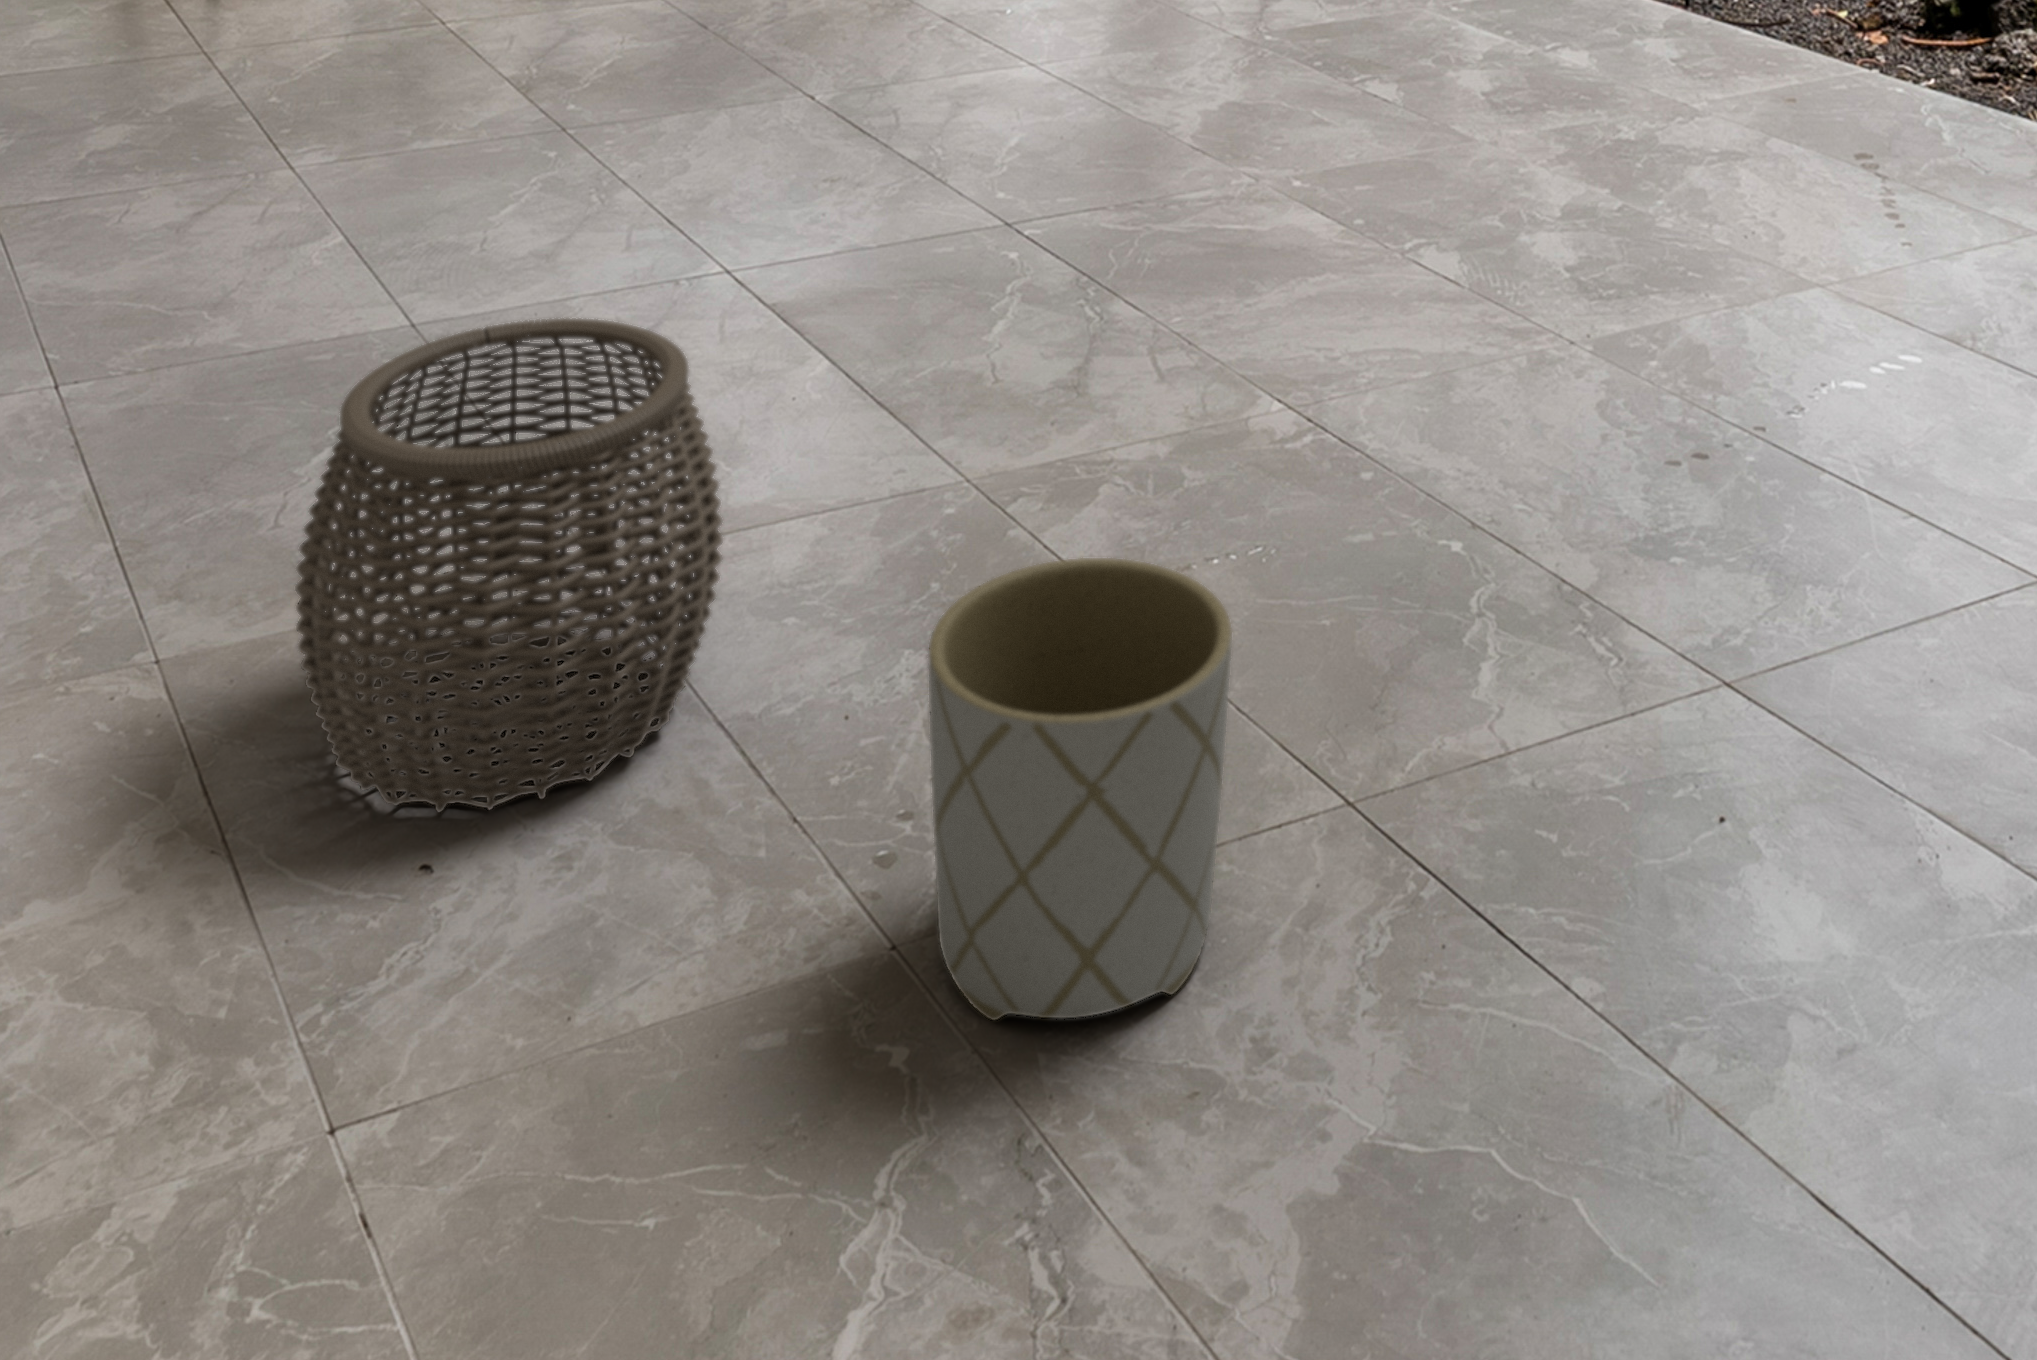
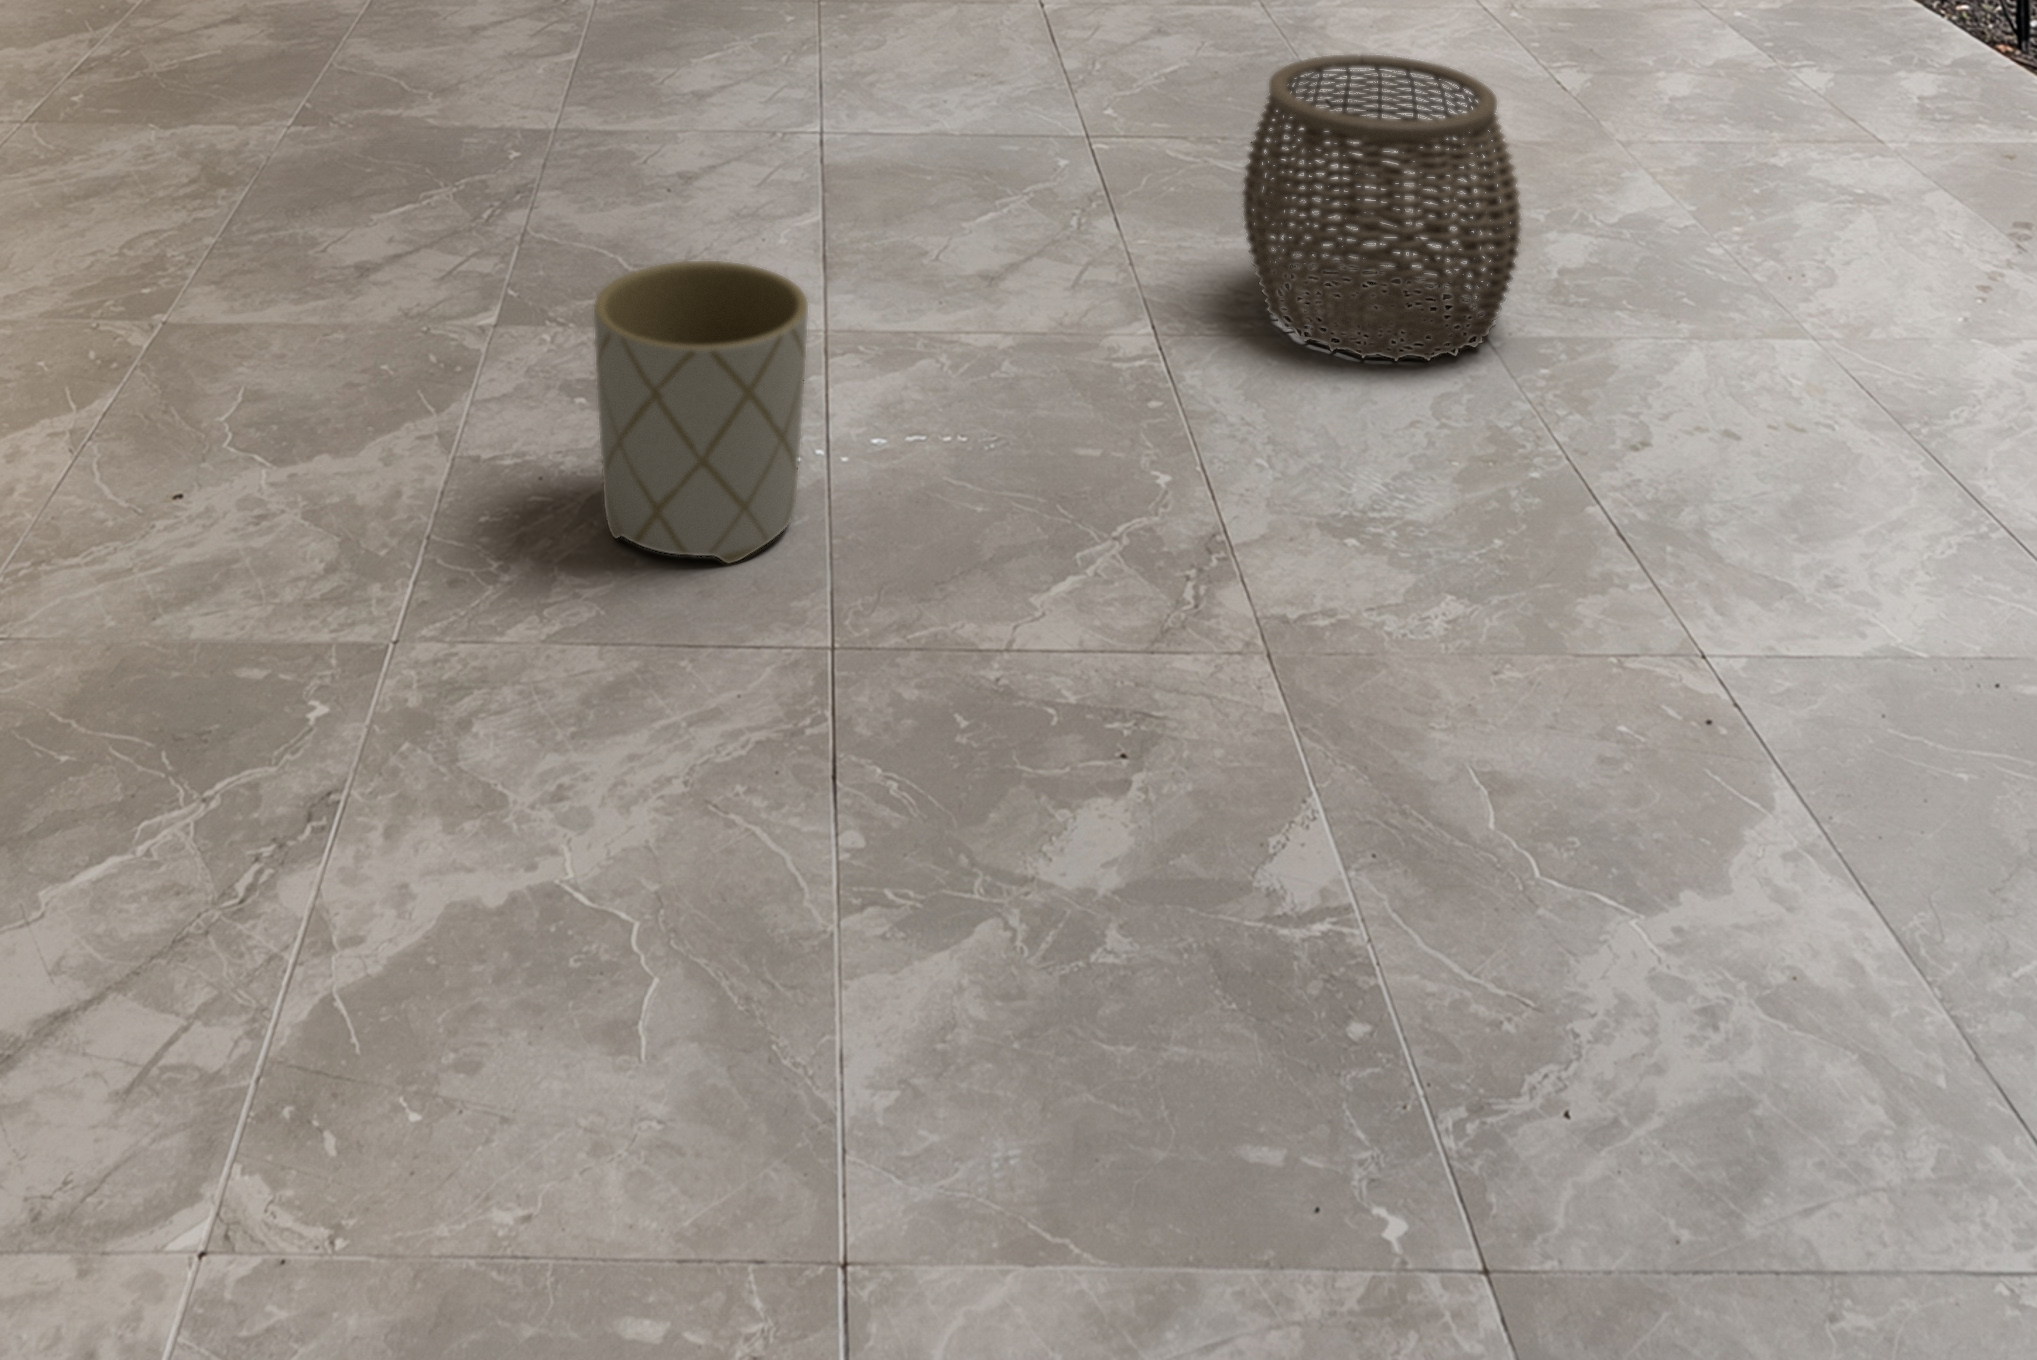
woven basket: present [295,319,723,812] -> present [1242,55,1521,361]

